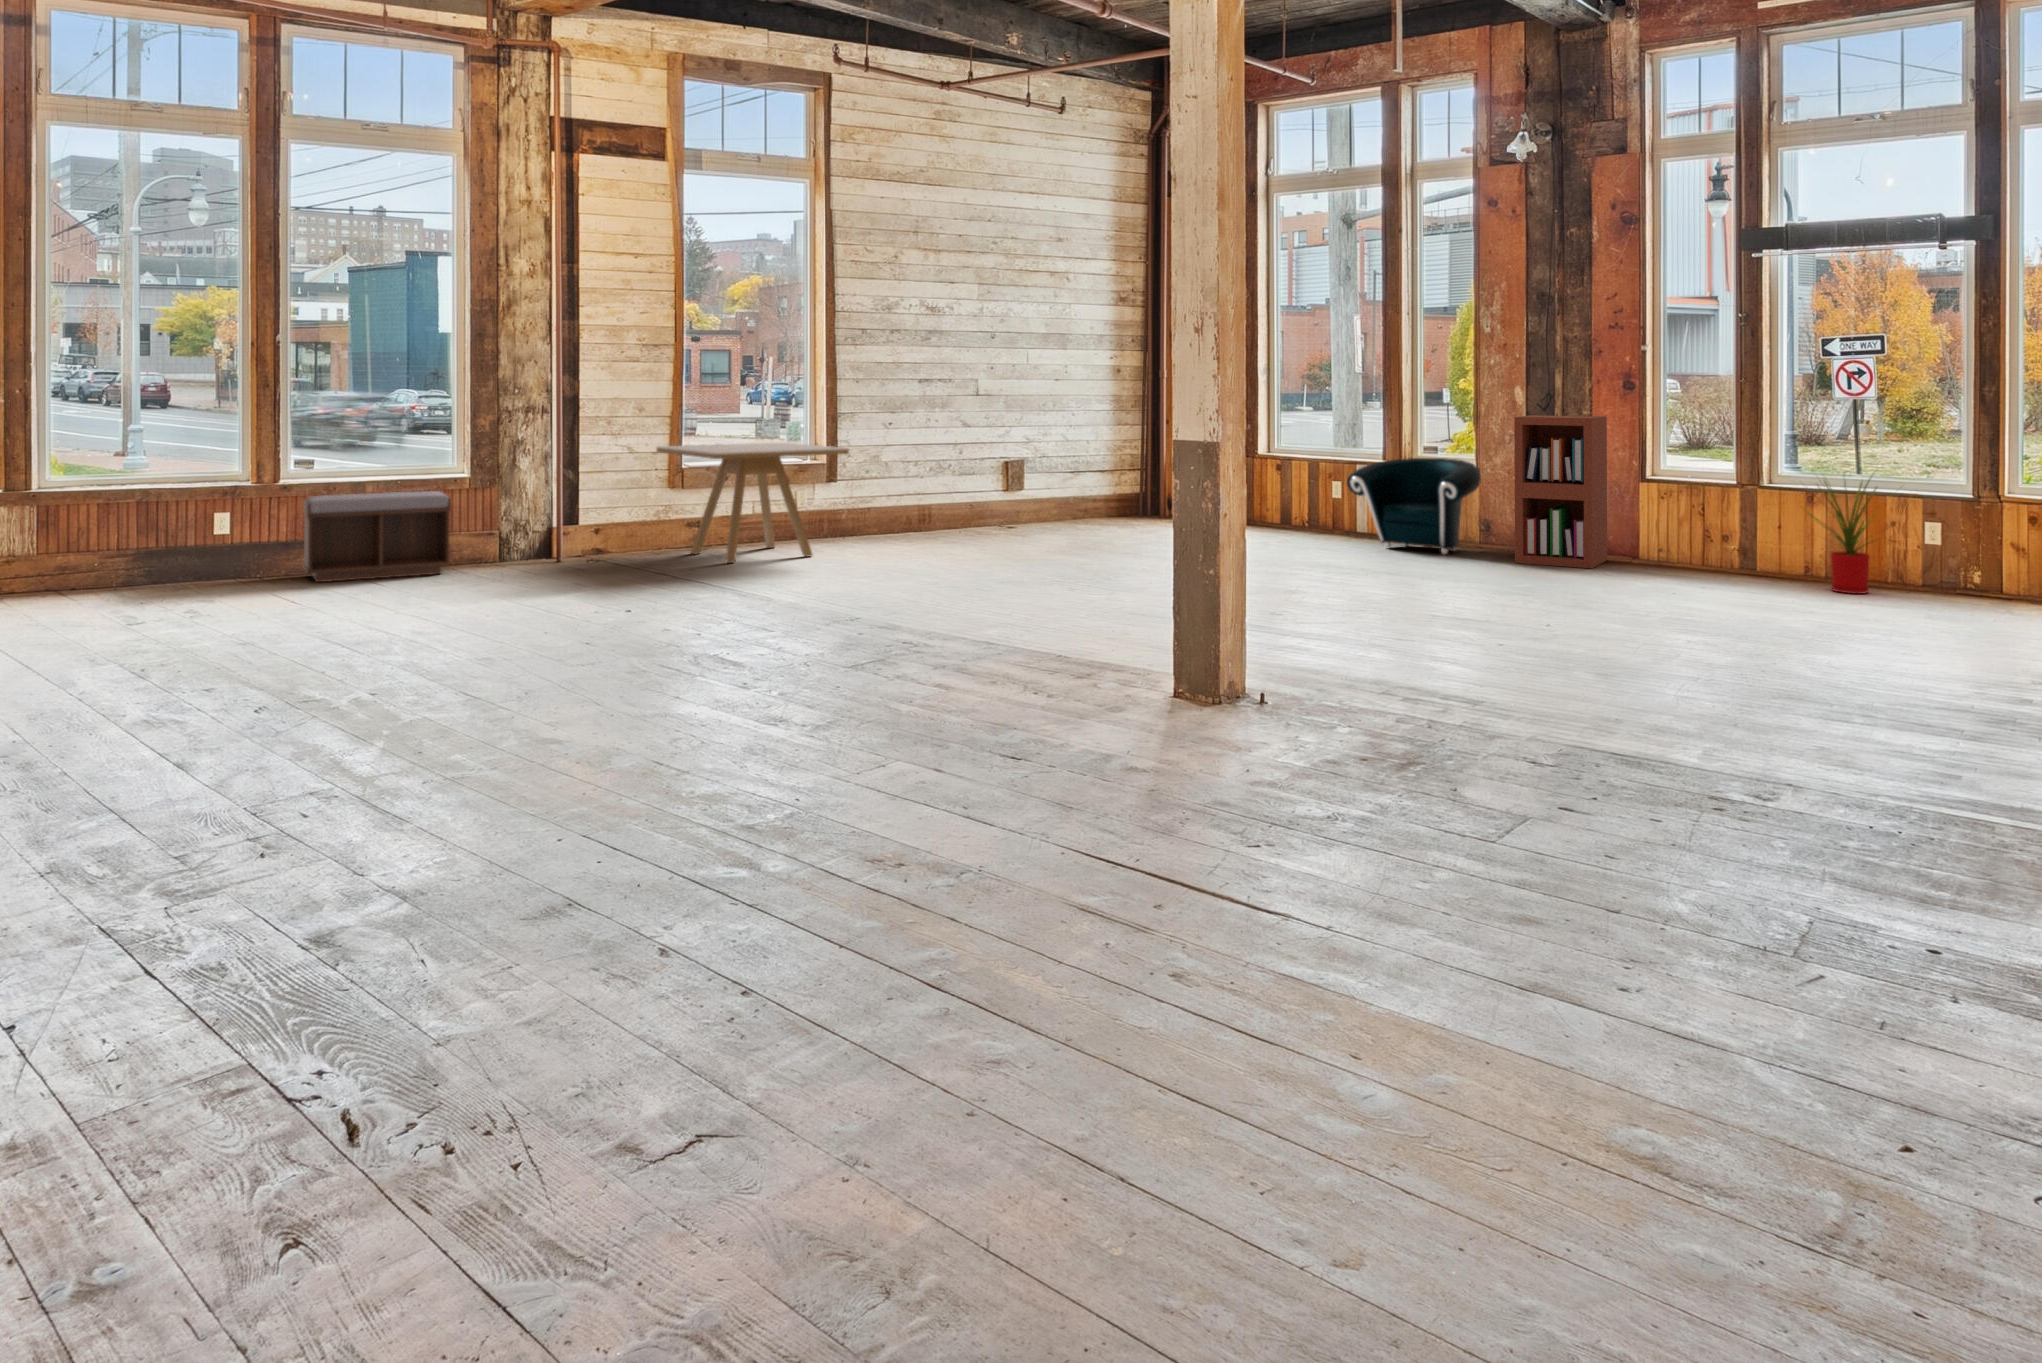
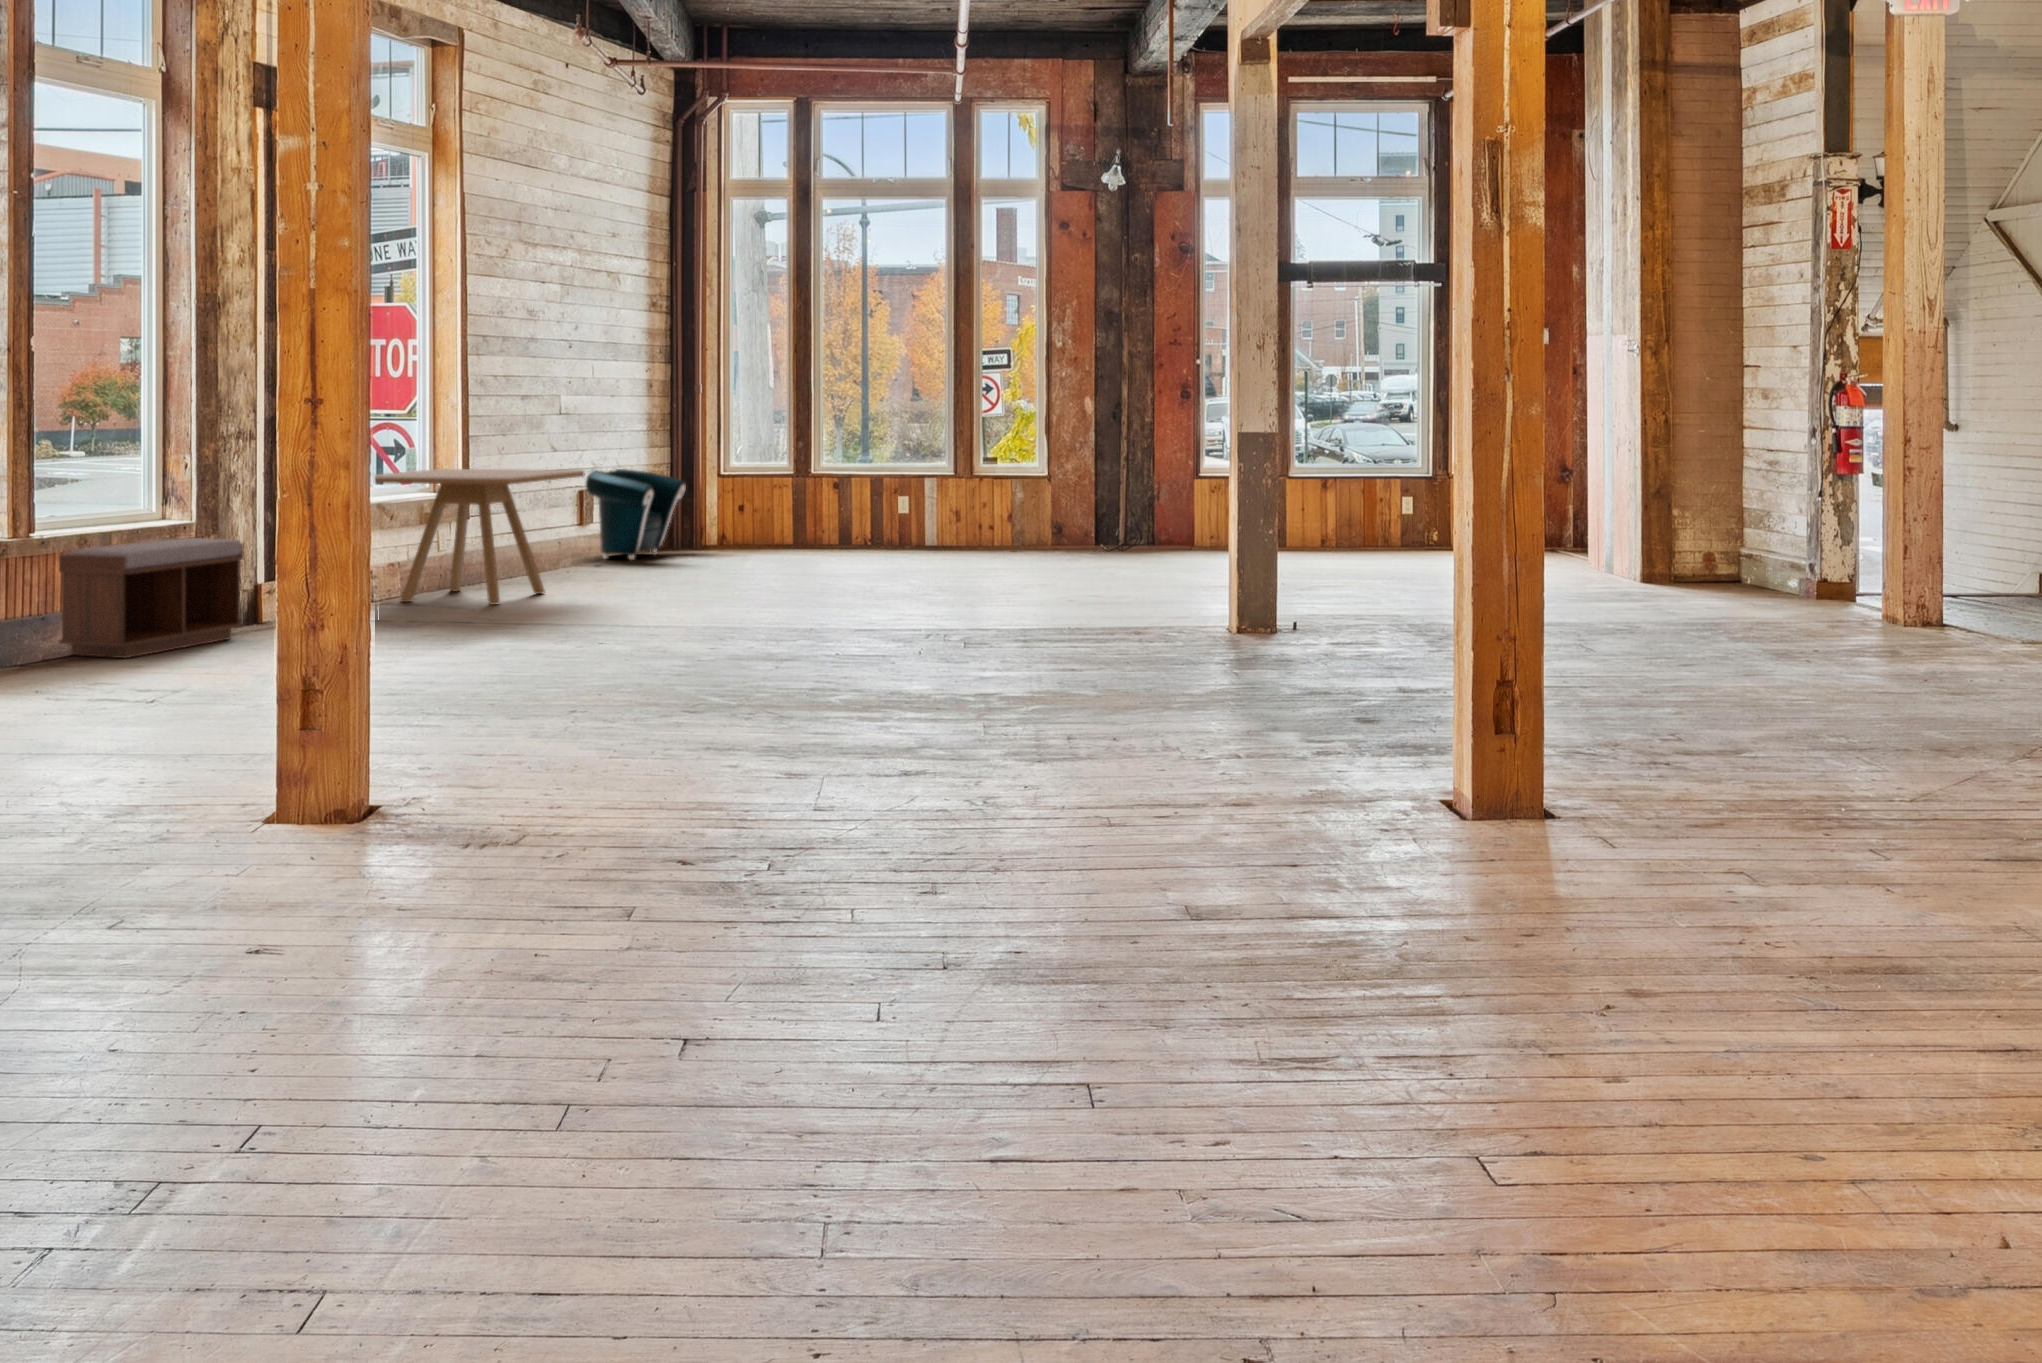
bookshelf: present [1514,415,1607,568] -> none [1104,423,1182,553]
armchair: present [1347,458,1481,555] -> present [586,469,686,560]
house plant: present [1808,477,1877,594] -> none [1336,457,1410,553]

